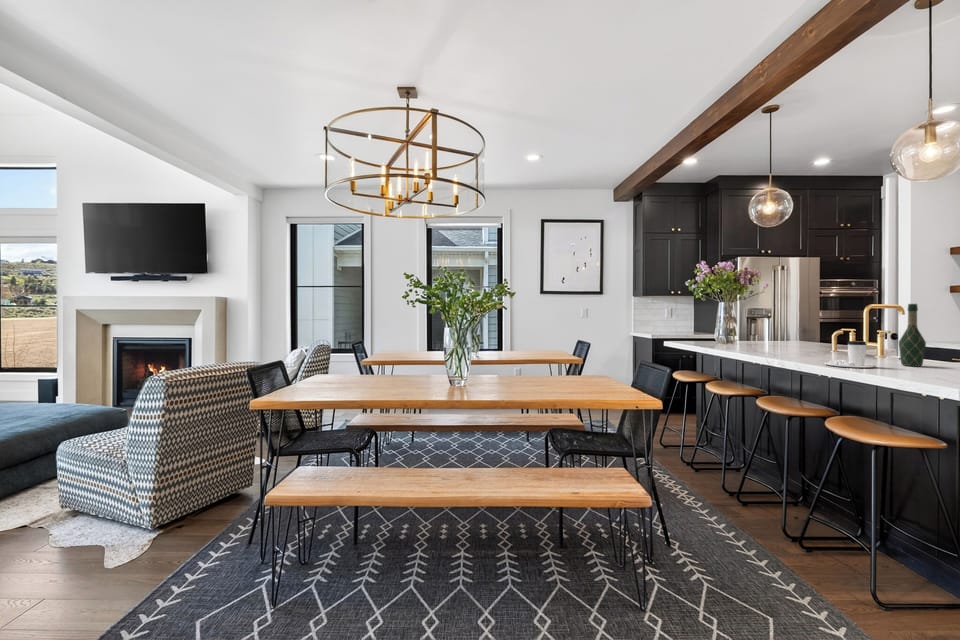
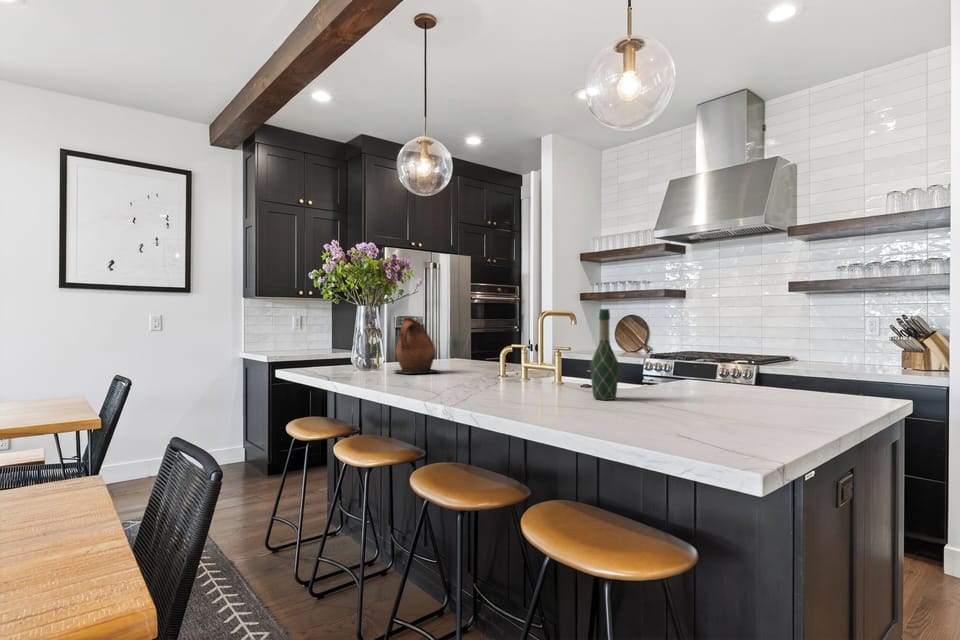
ceramic pitcher: none [743,309,784,348] -> present [394,317,441,374]
coffee cup: present [824,341,876,368] -> none [507,367,574,412]

